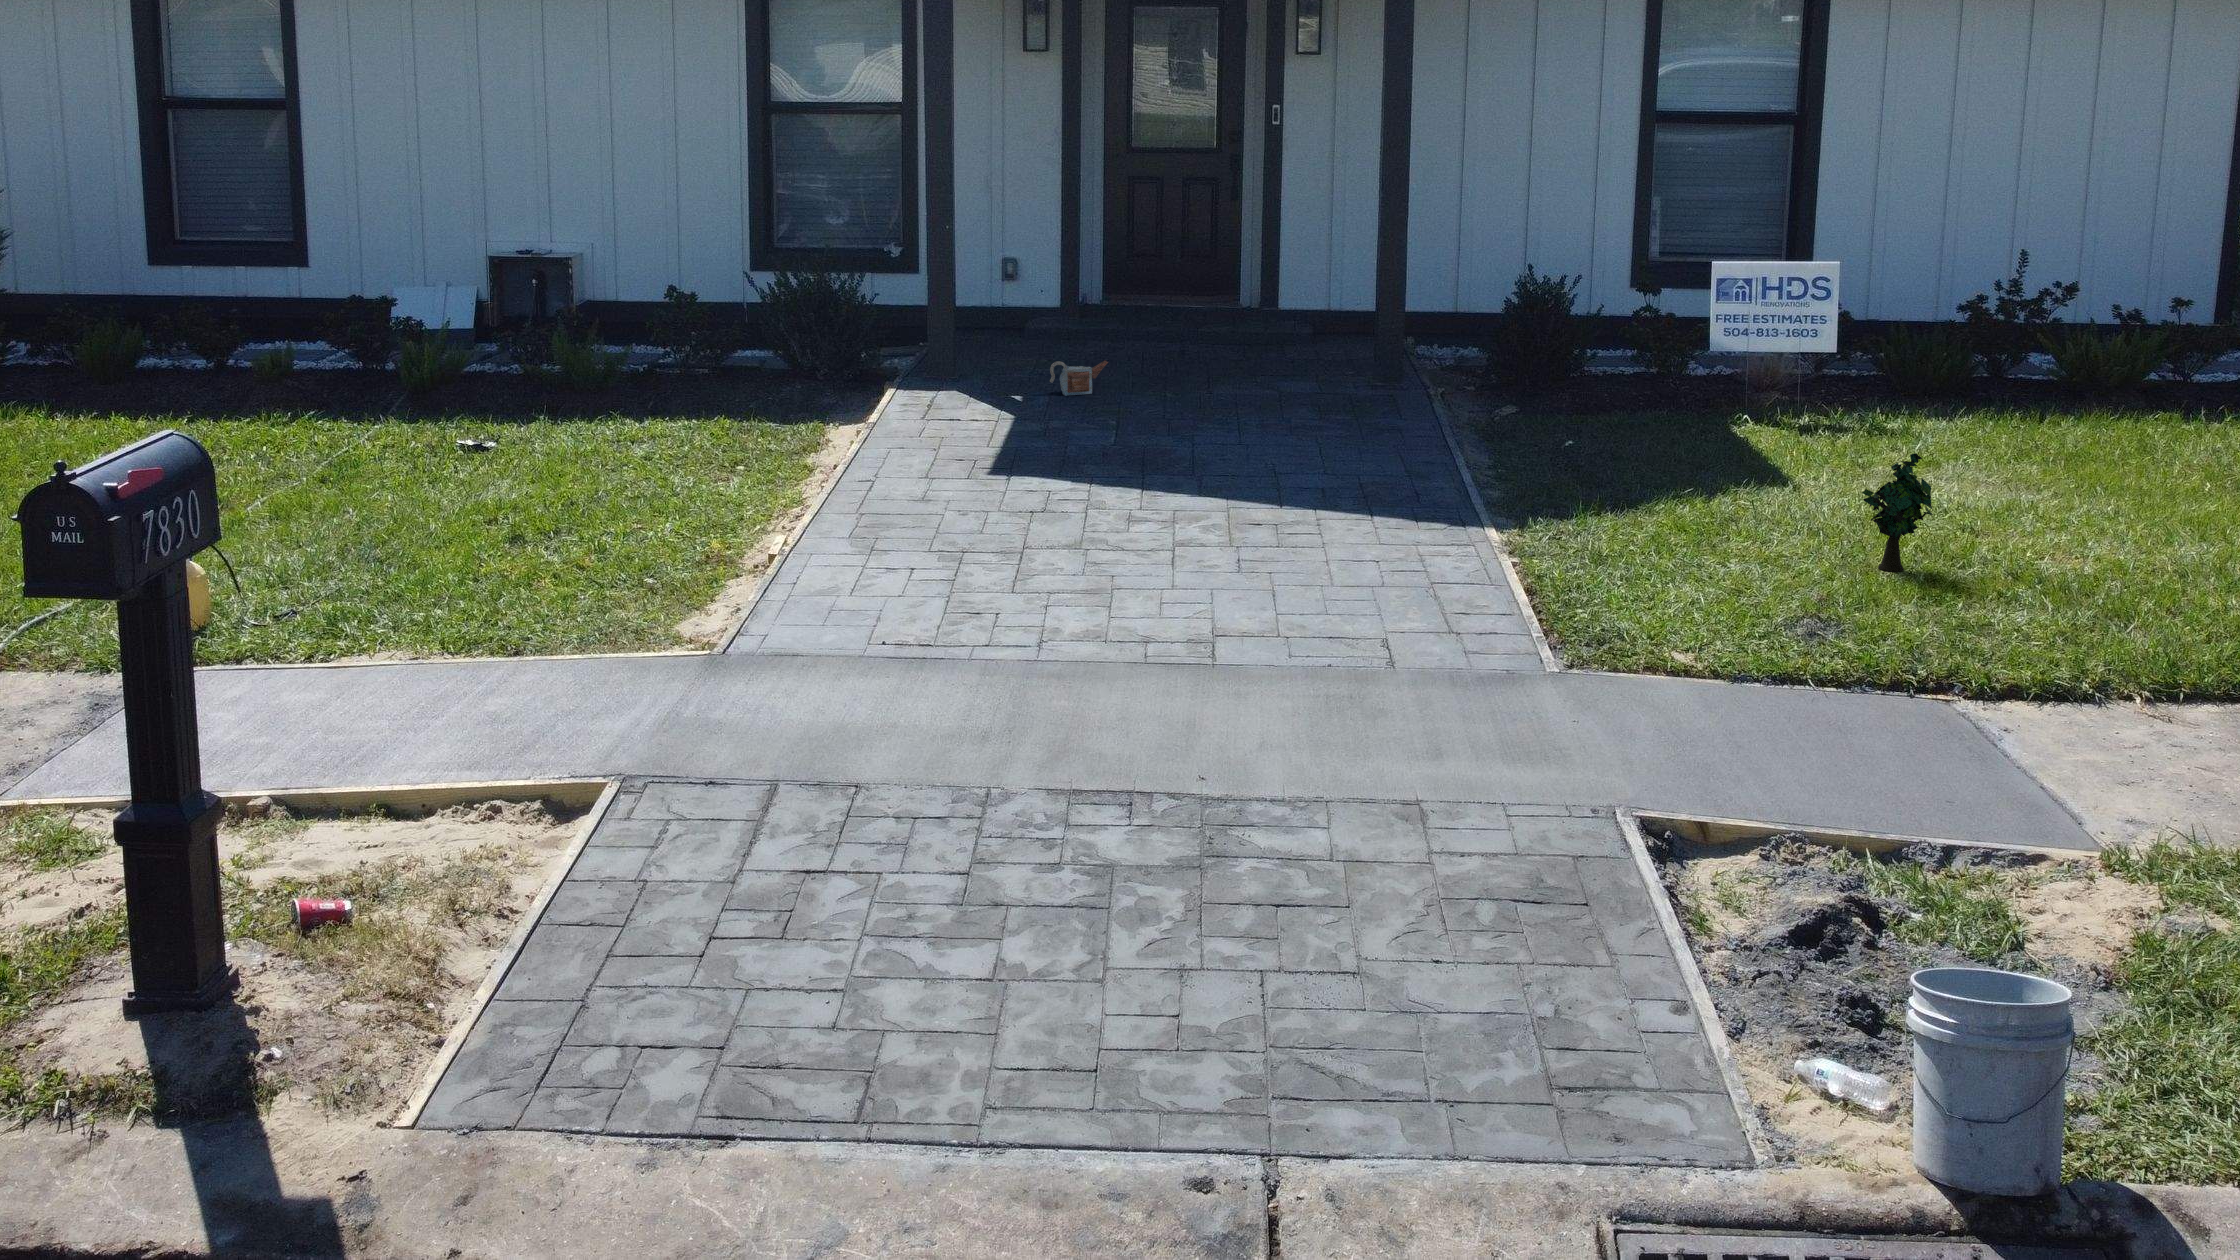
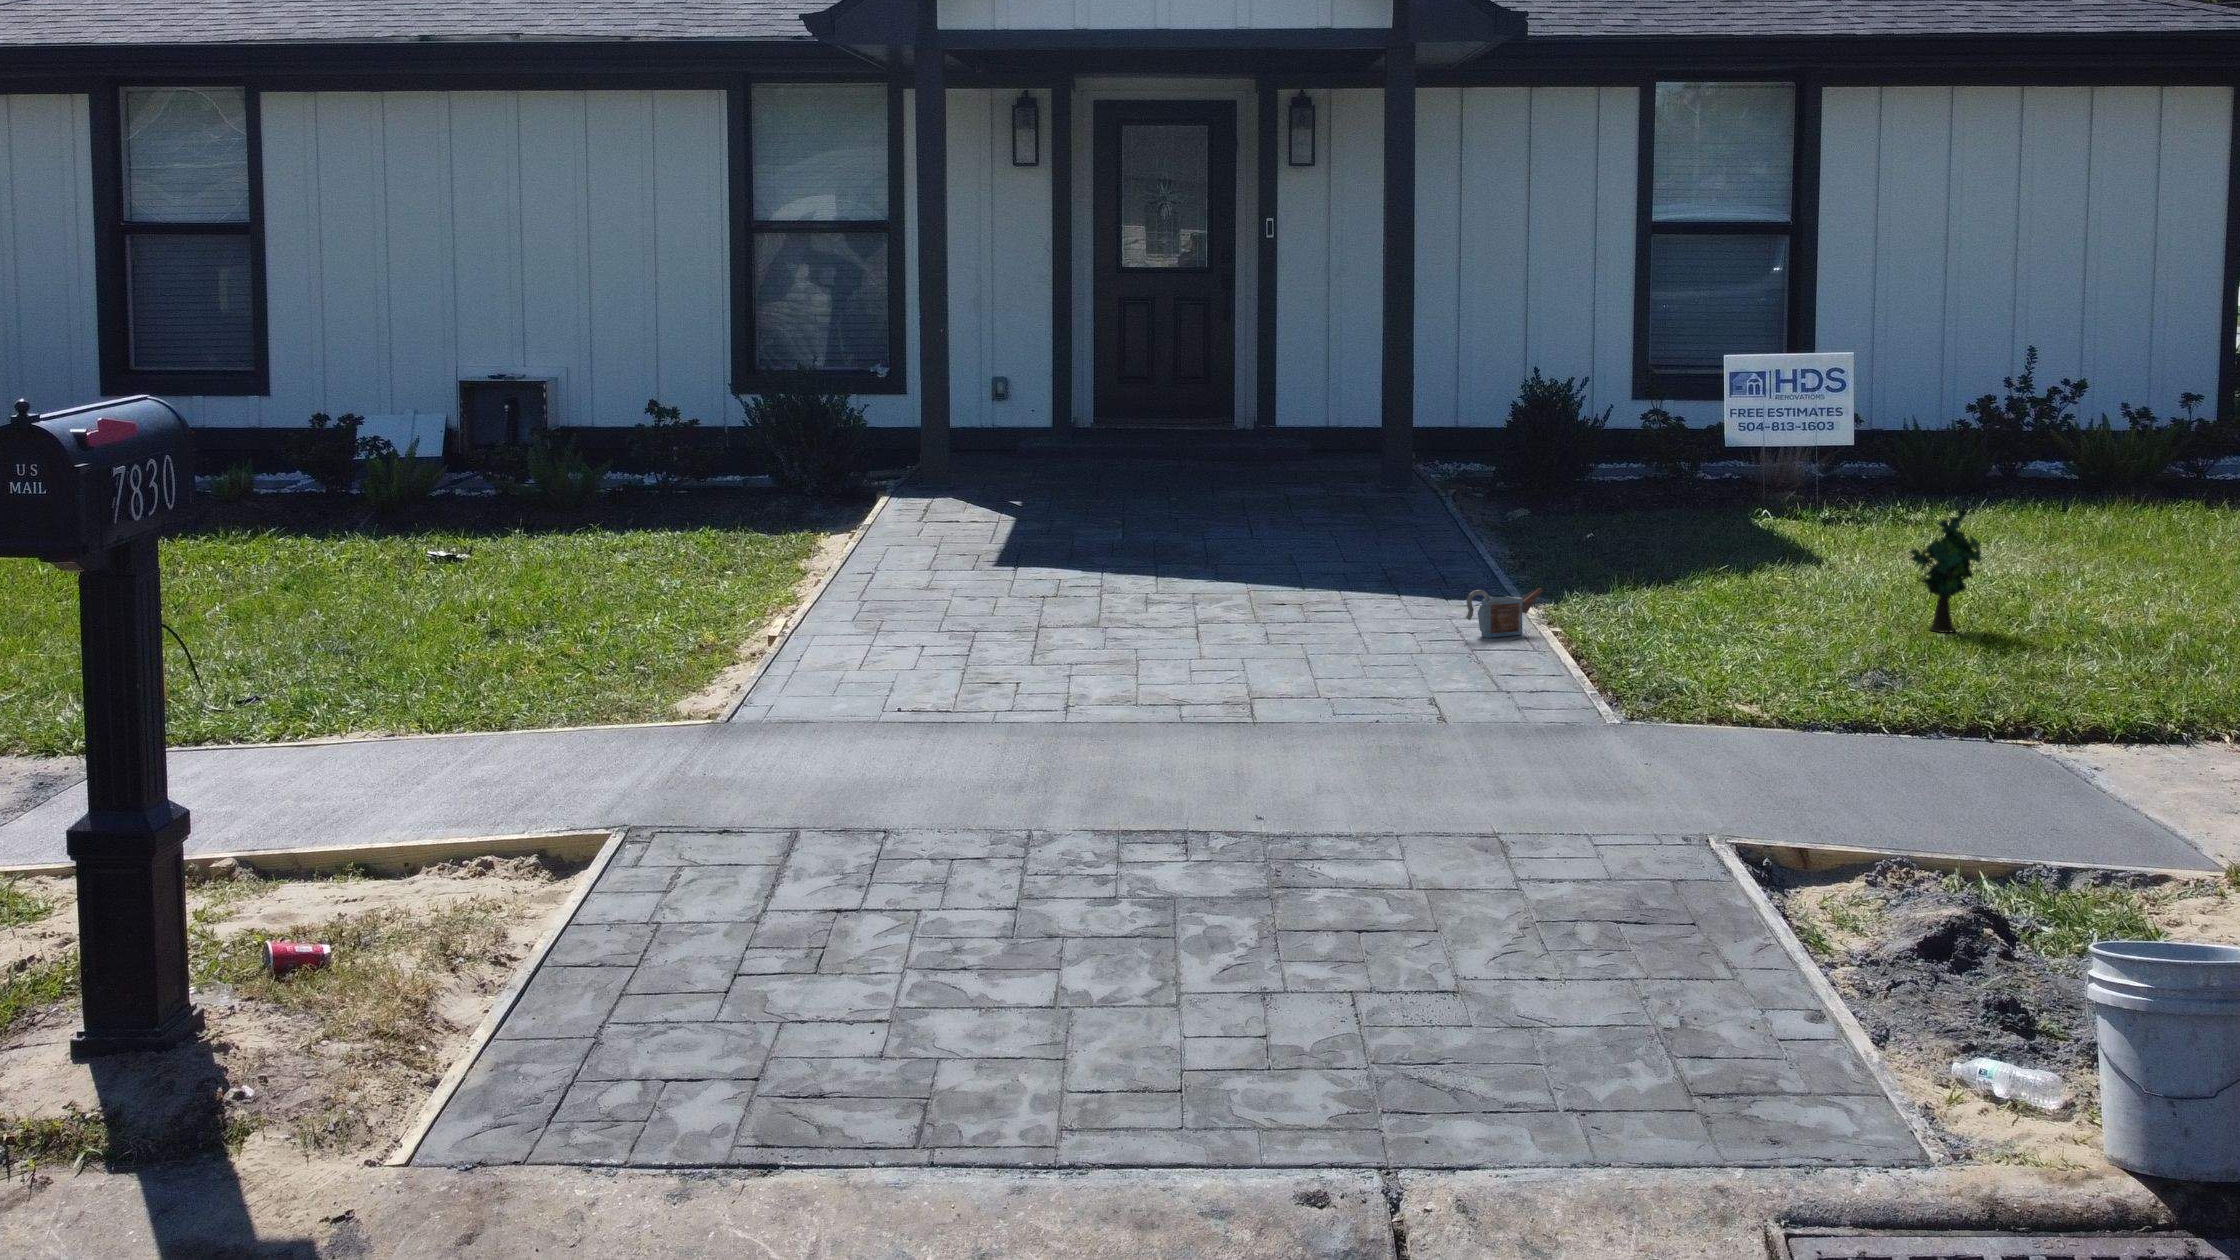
watering can: present [1050,360,1108,396] -> present [1466,587,1543,638]

